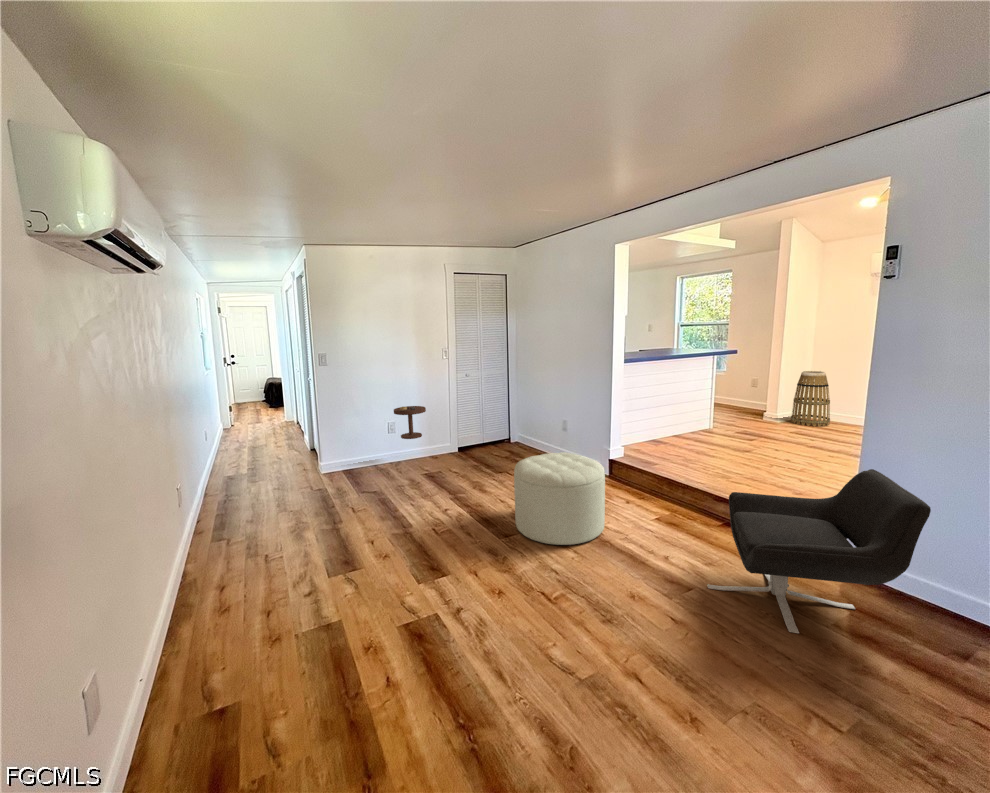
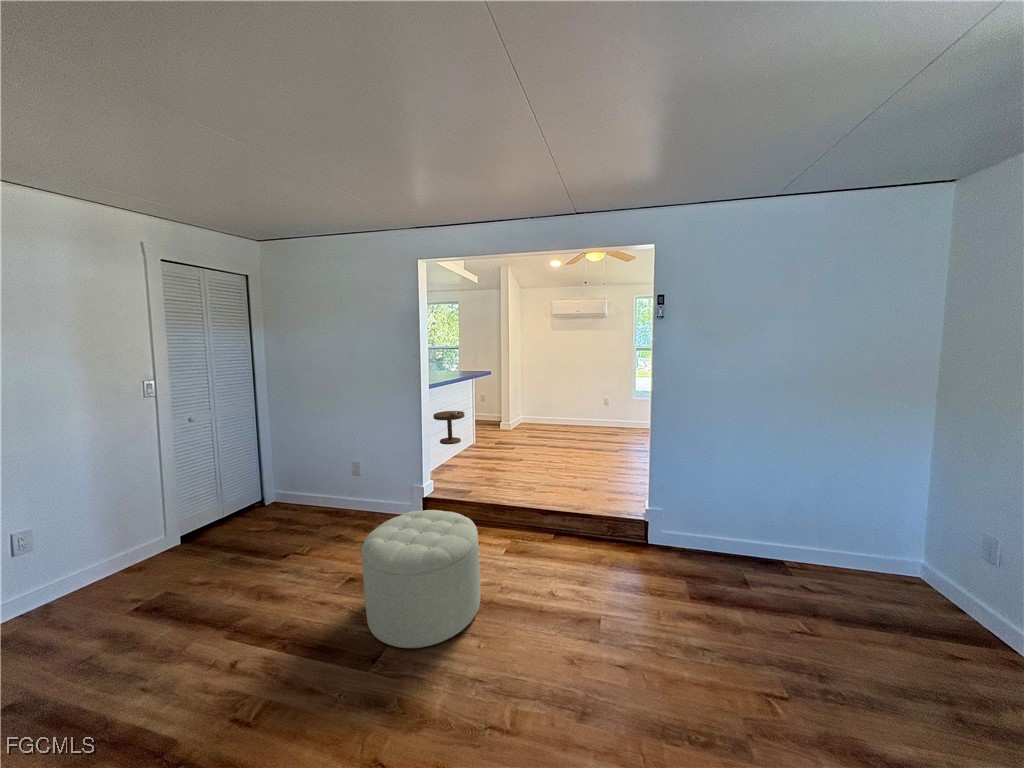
basket: present [791,371,830,427] -> none [512,385,537,428]
side table: present [394,406,426,439] -> present [433,411,465,444]
lounge chair: present [707,469,931,633] -> none [591,464,754,626]

